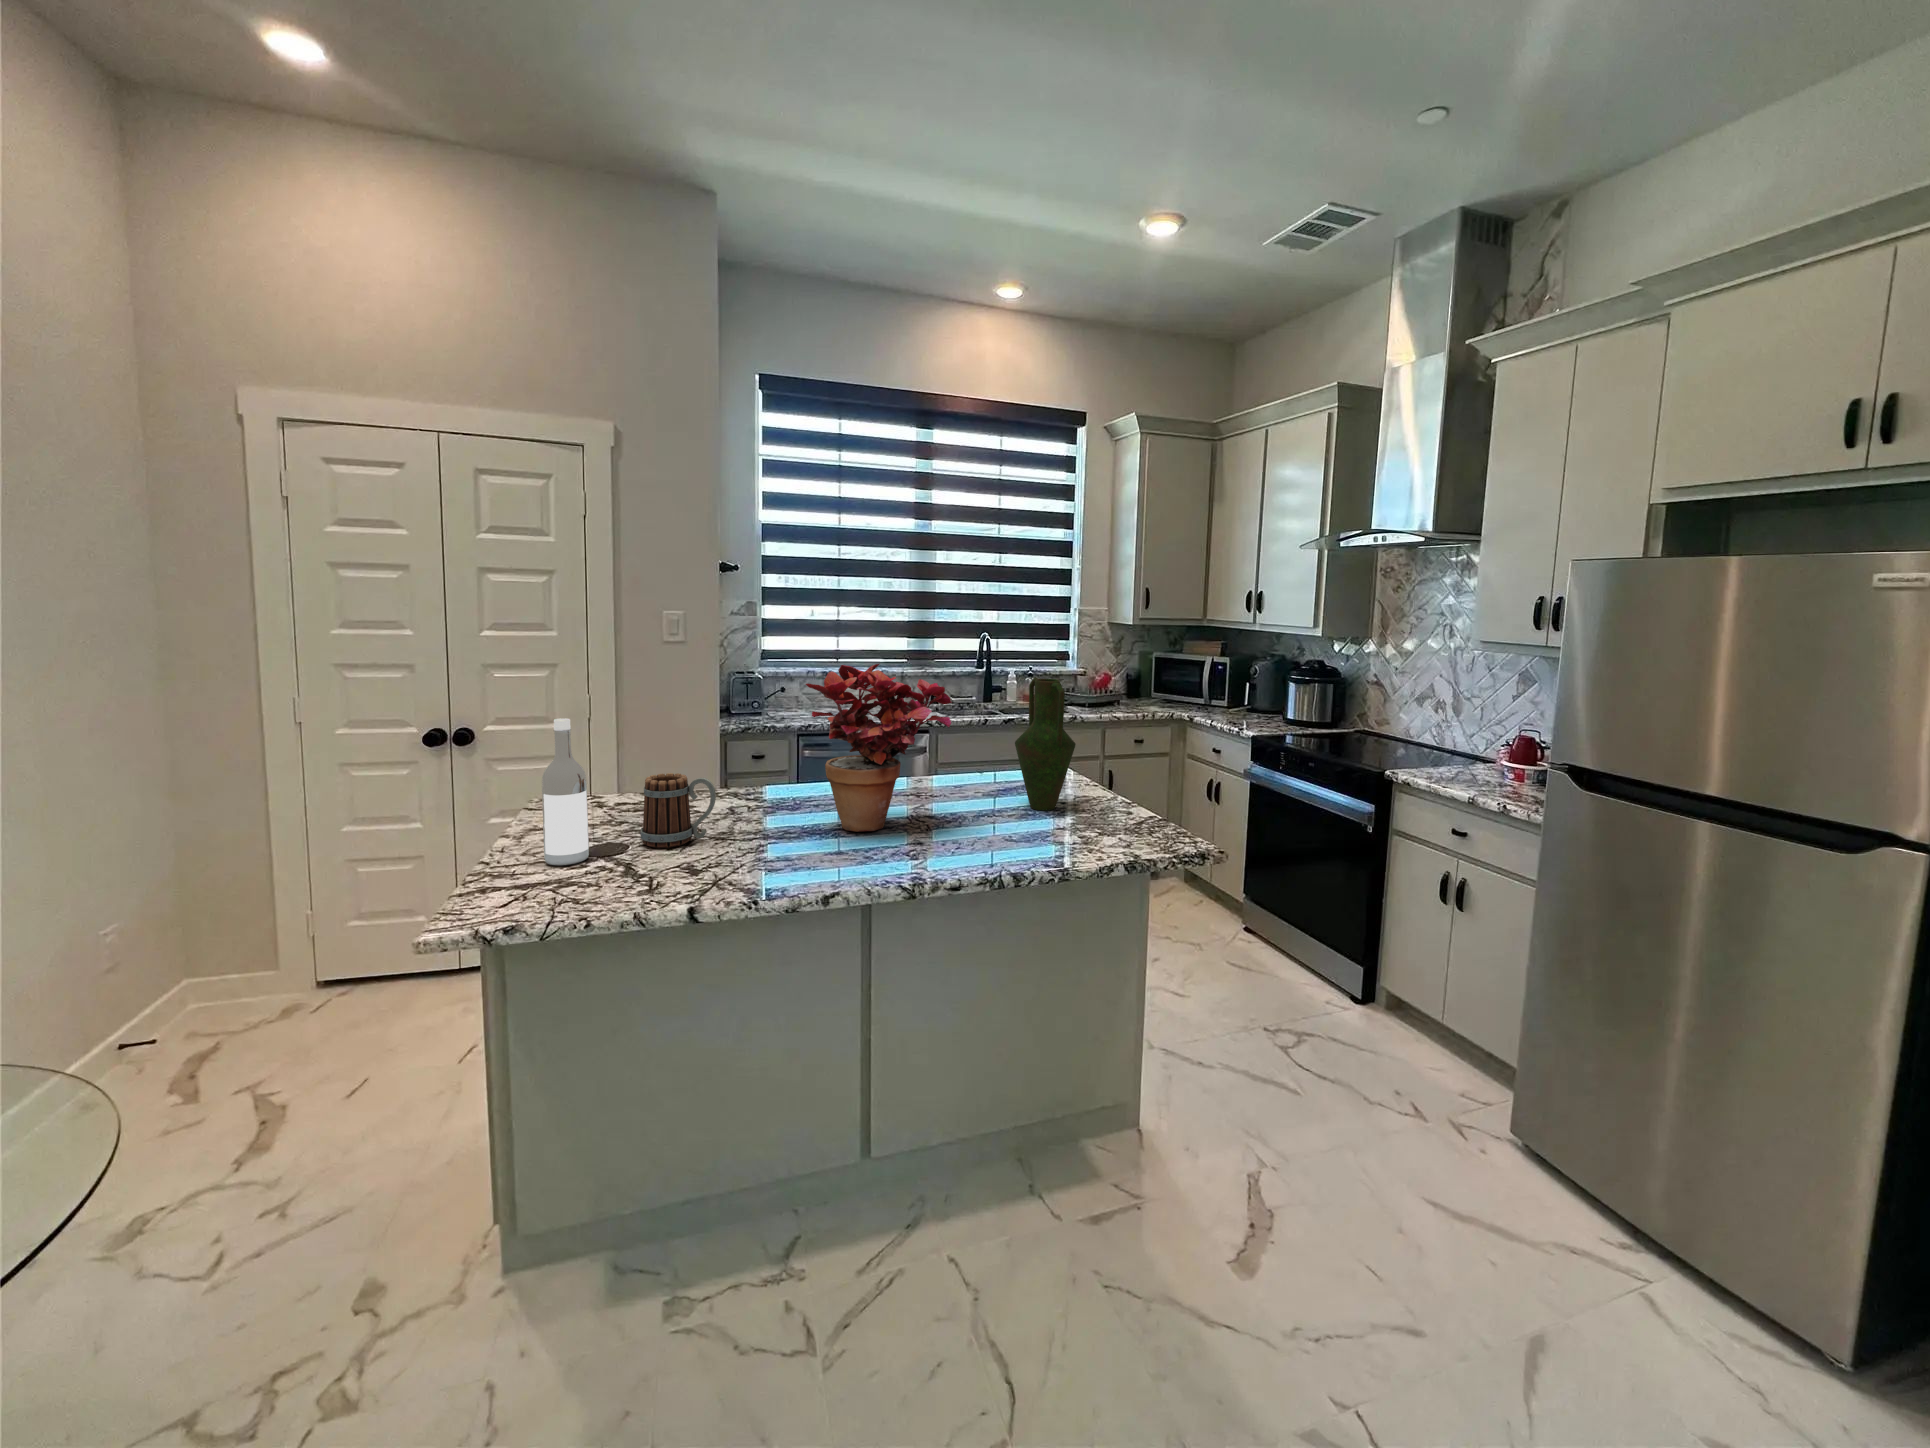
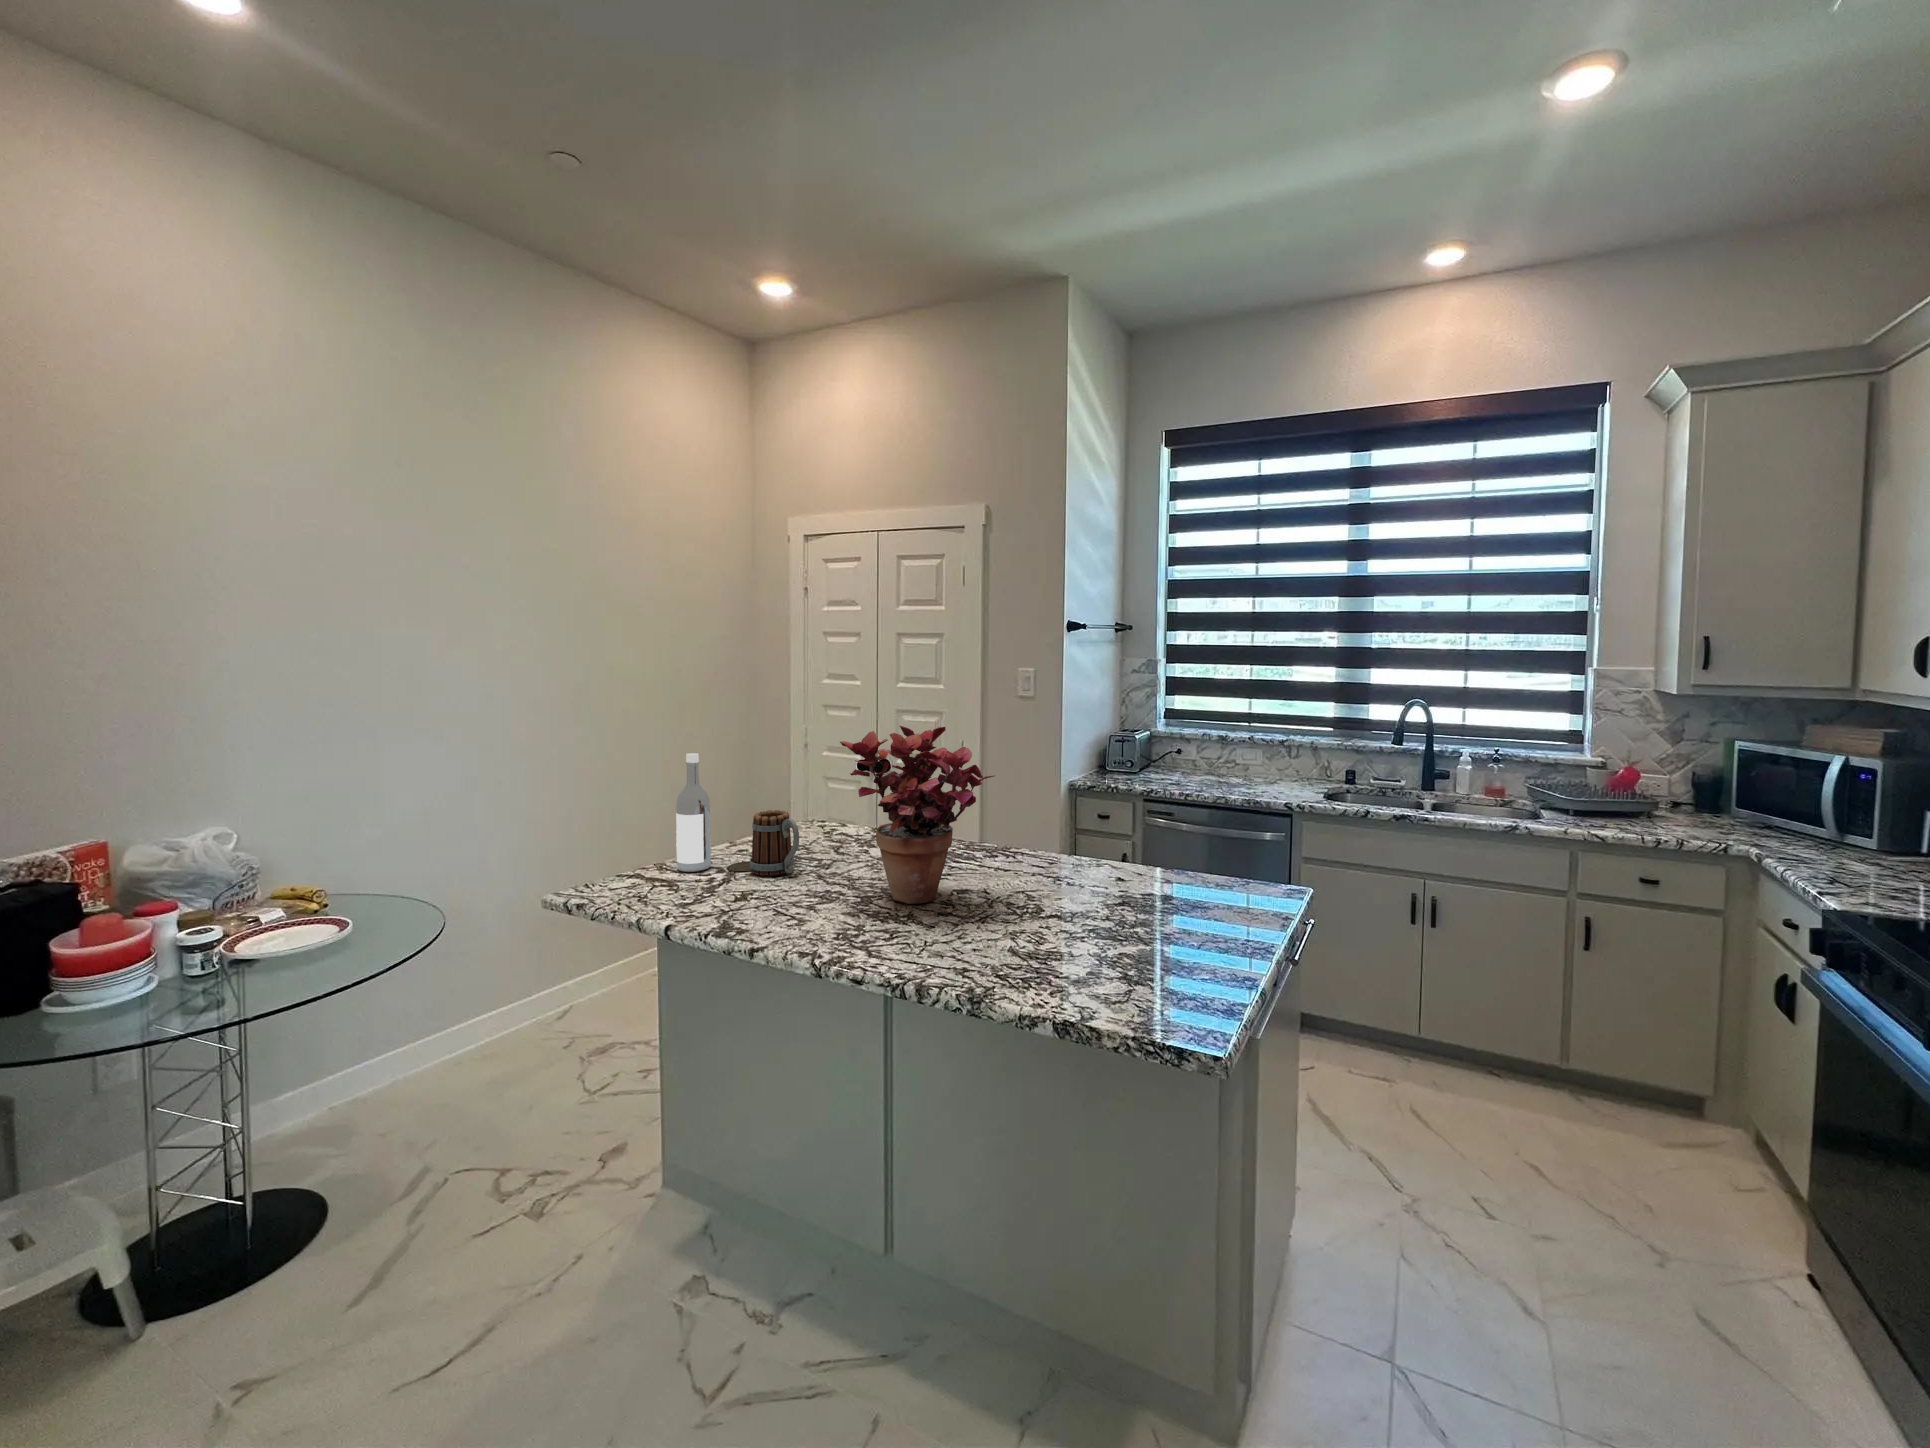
vase: present [1015,677,1076,810] -> none [1092,758,1172,933]

